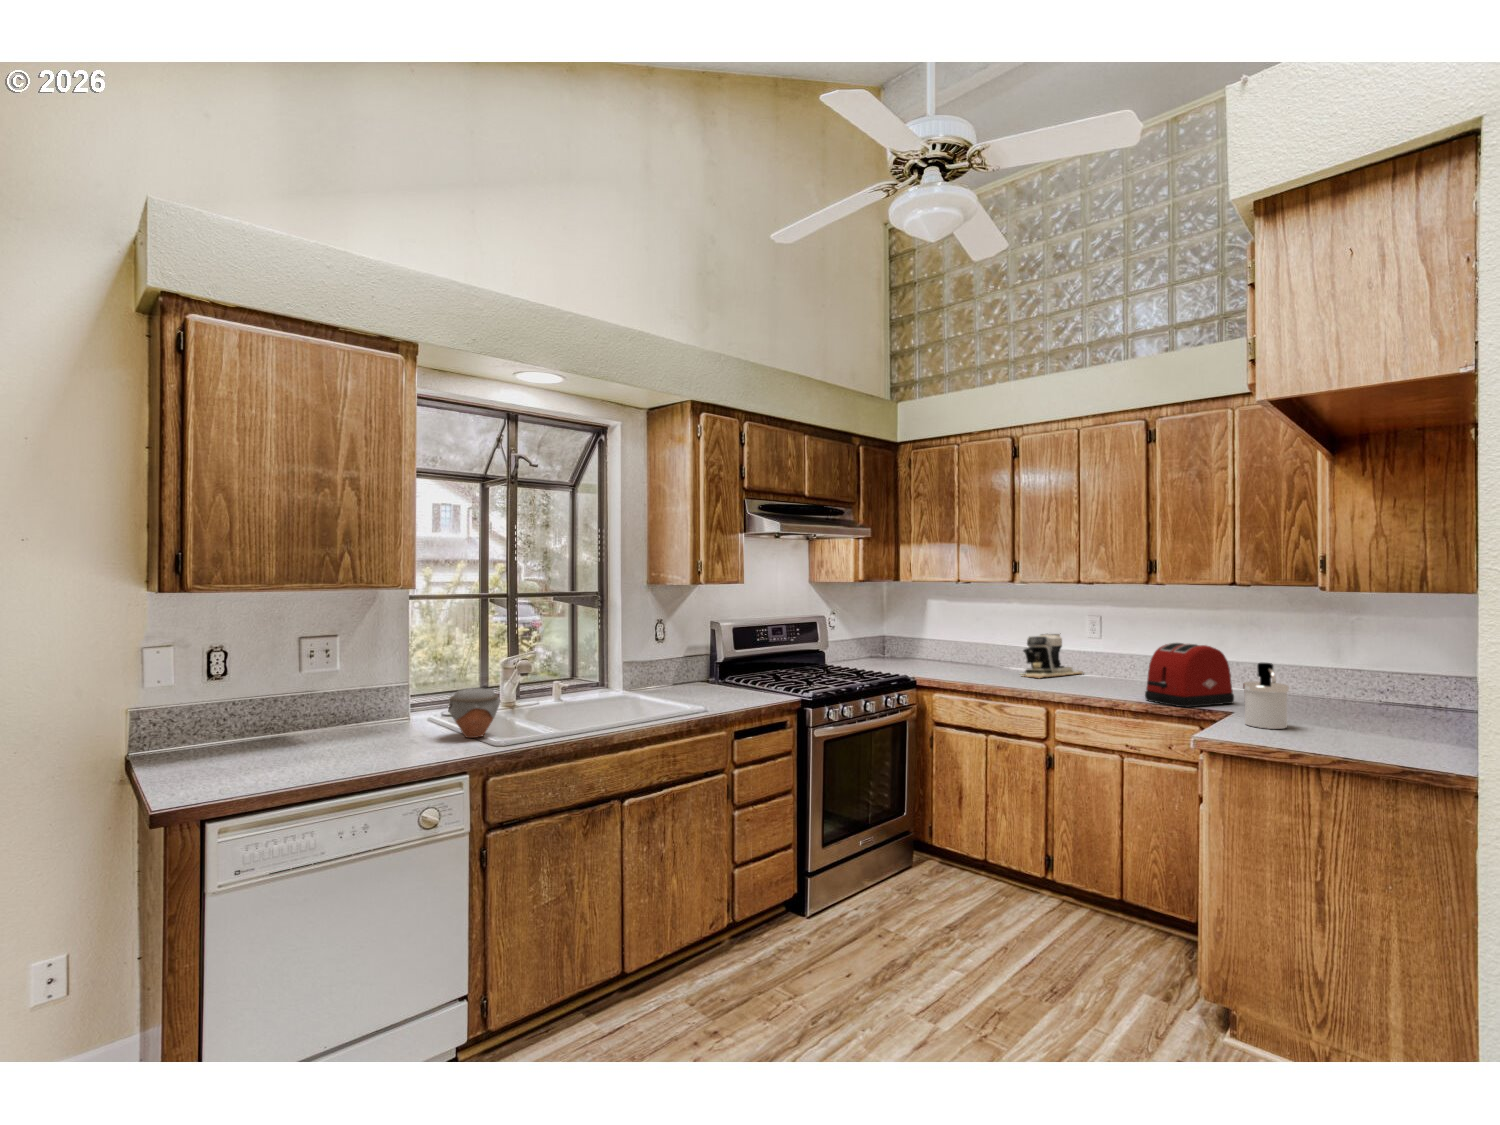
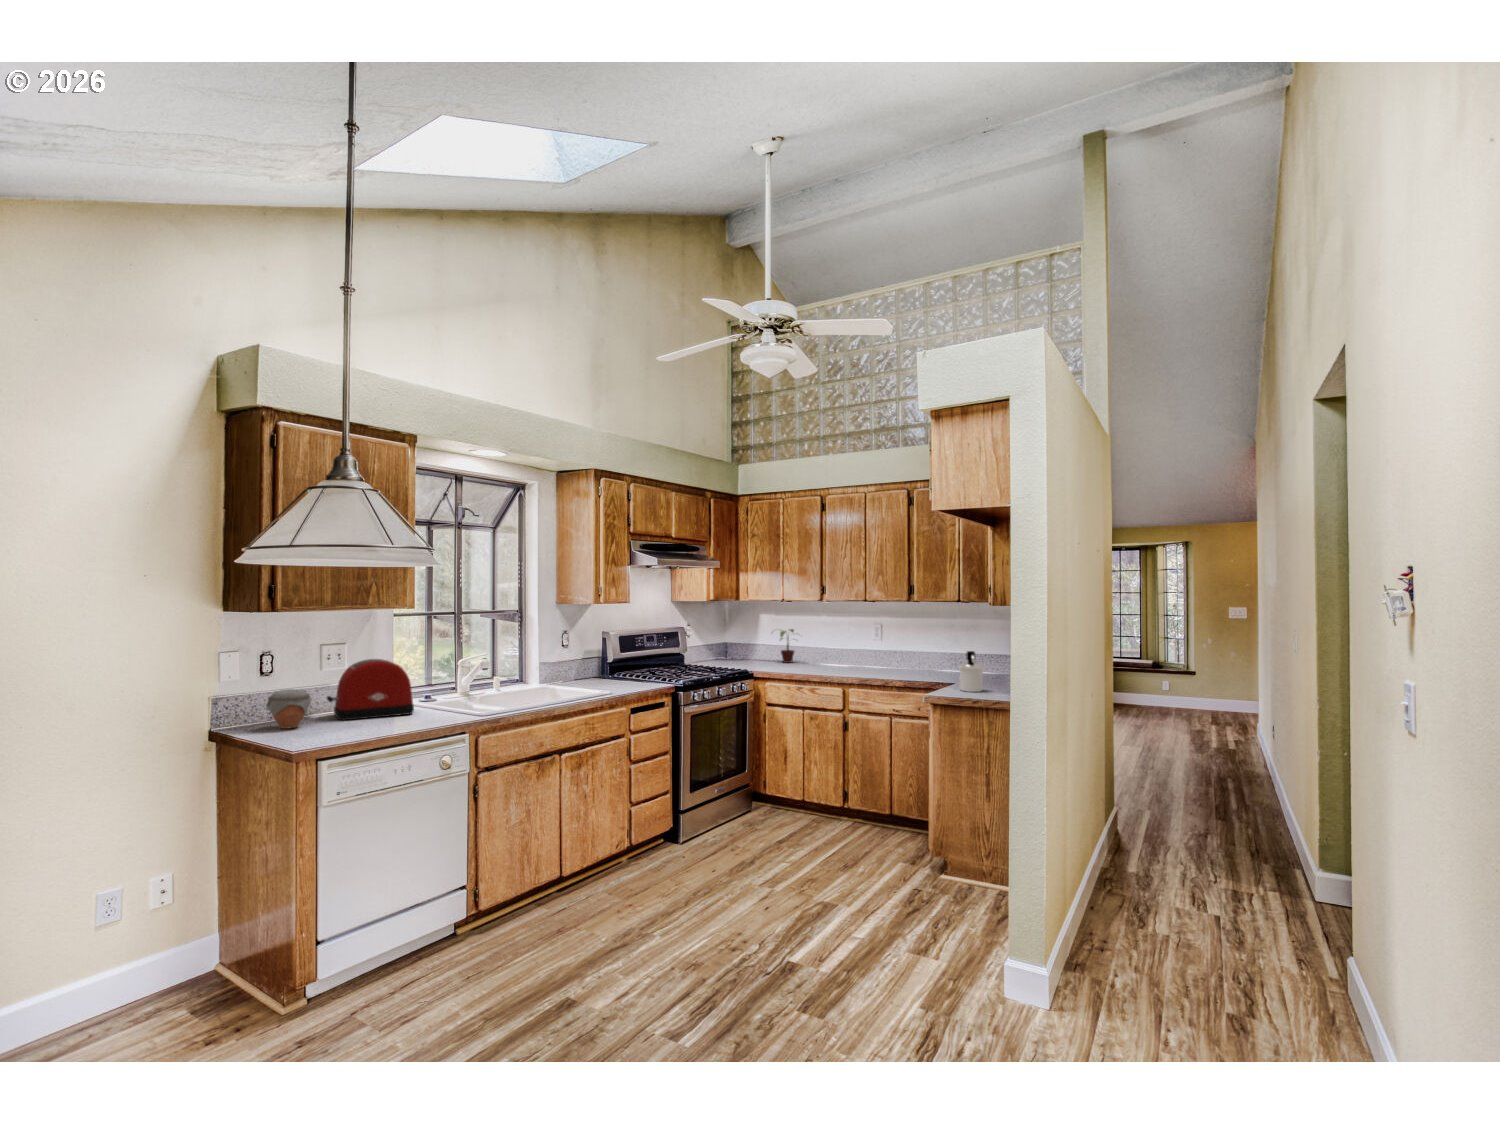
potted plant: none [942,620,987,665] -> present [780,629,794,663]
coffee maker: present [1023,633,1083,678] -> none [825,637,871,670]
toaster: present [1145,643,1234,707] -> present [327,659,414,720]
jar: present [449,688,501,738] -> present [267,689,312,729]

